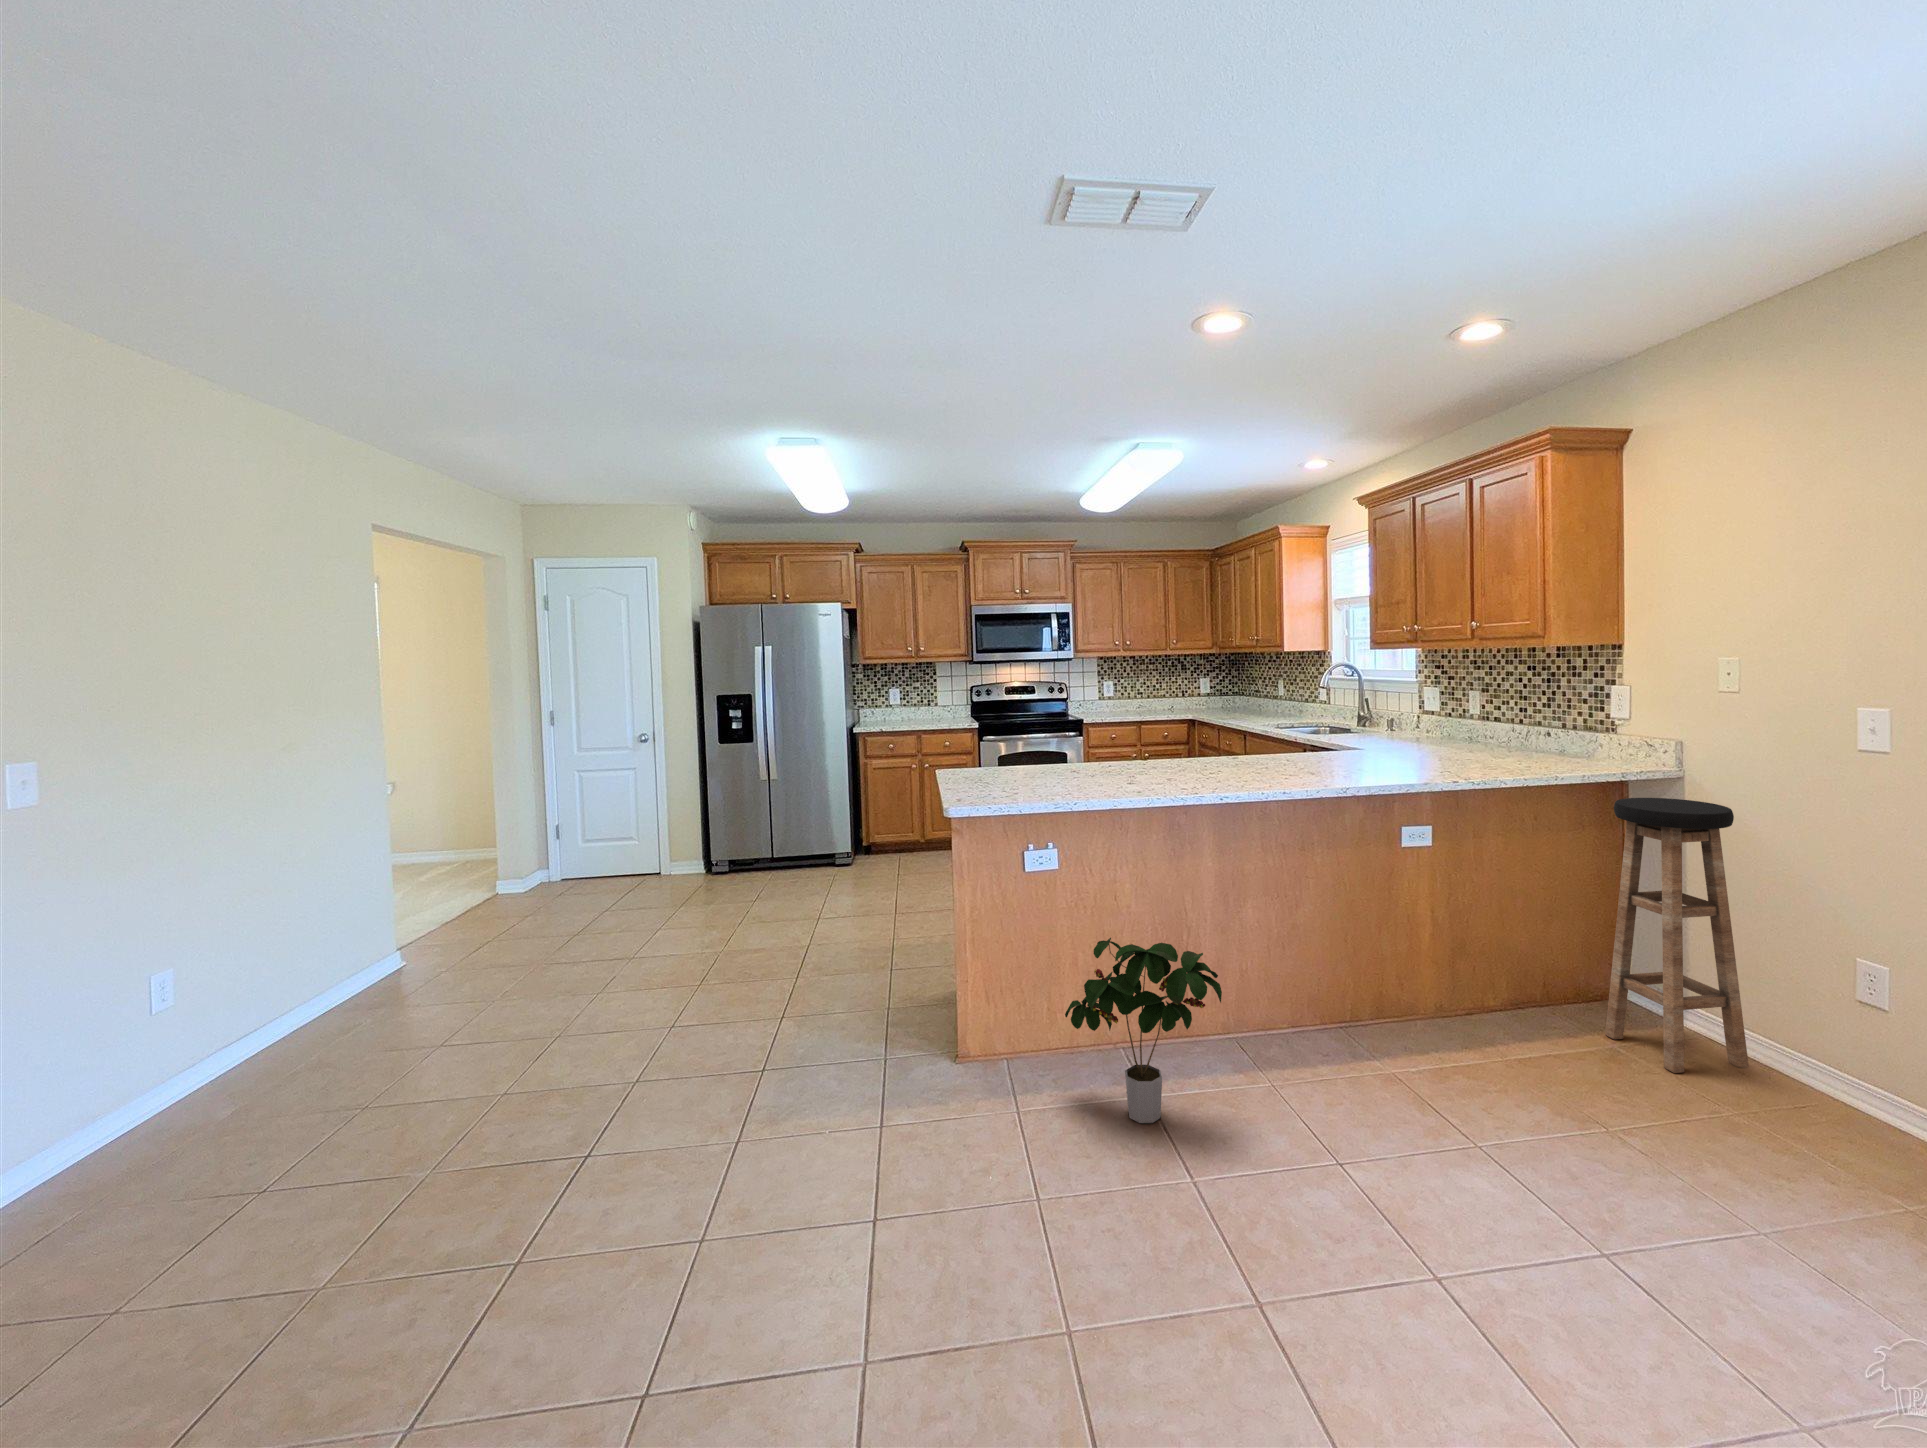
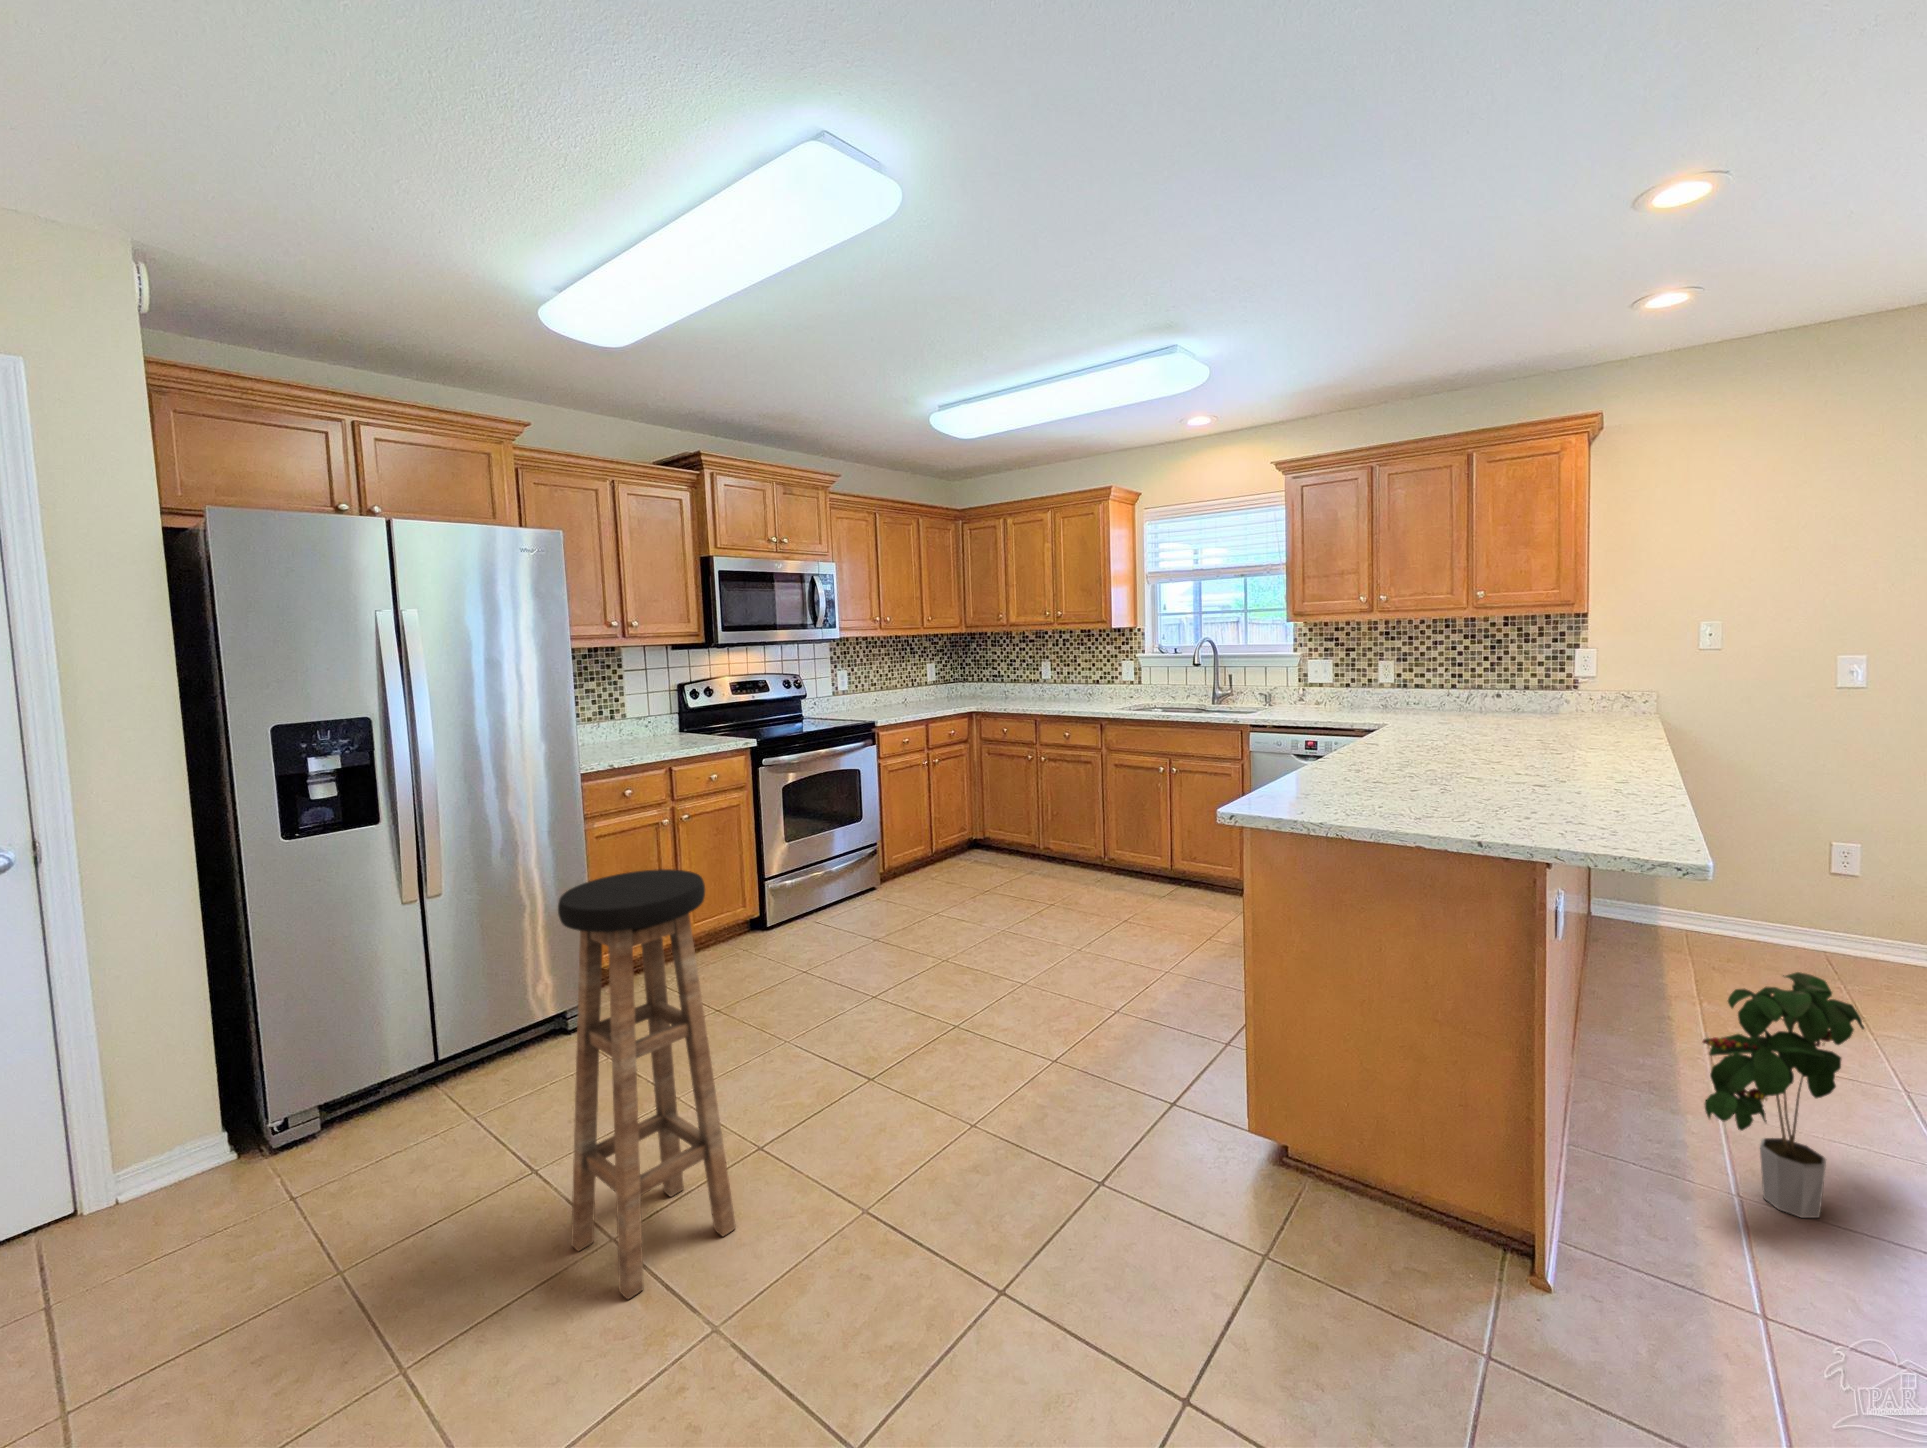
bar stool: present [1605,798,1749,1073] -> present [558,869,736,1299]

